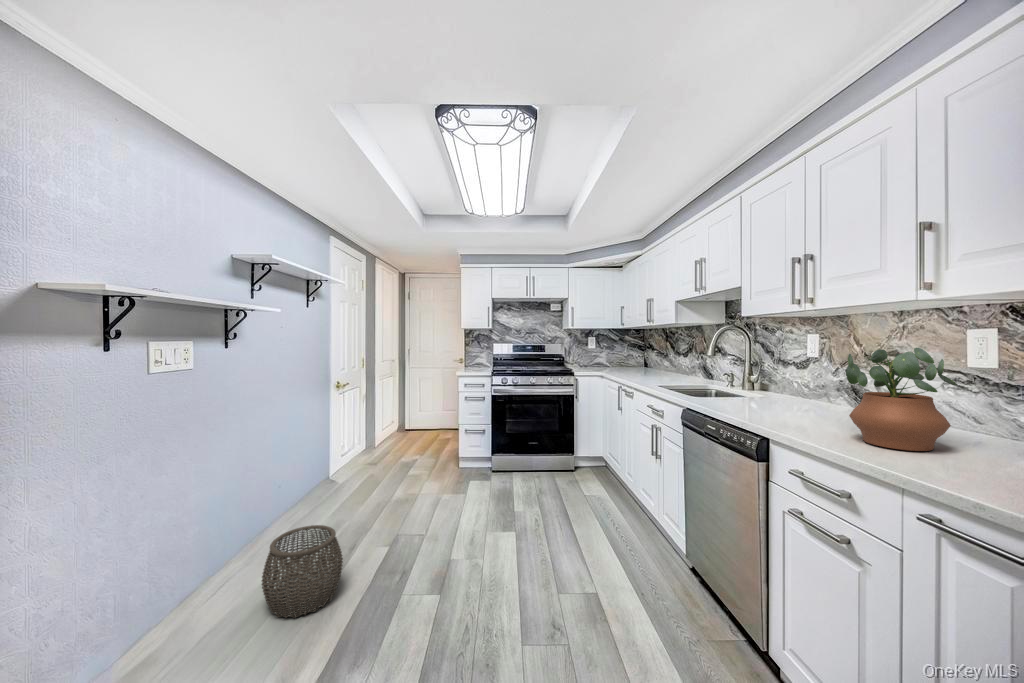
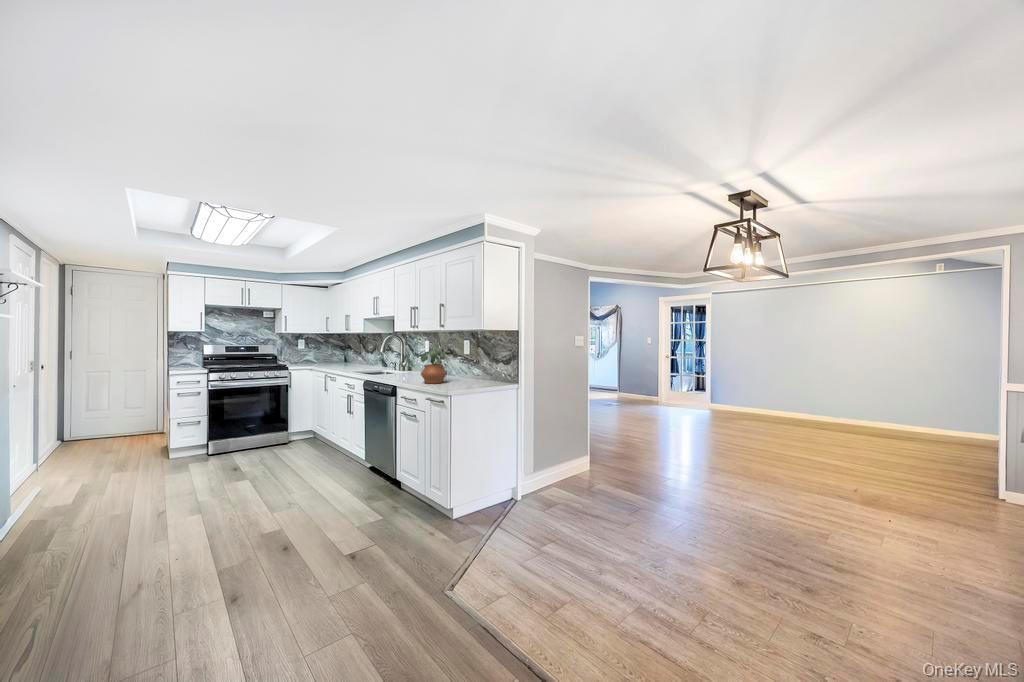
woven basket: present [262,525,343,618] -> none [40,486,117,549]

